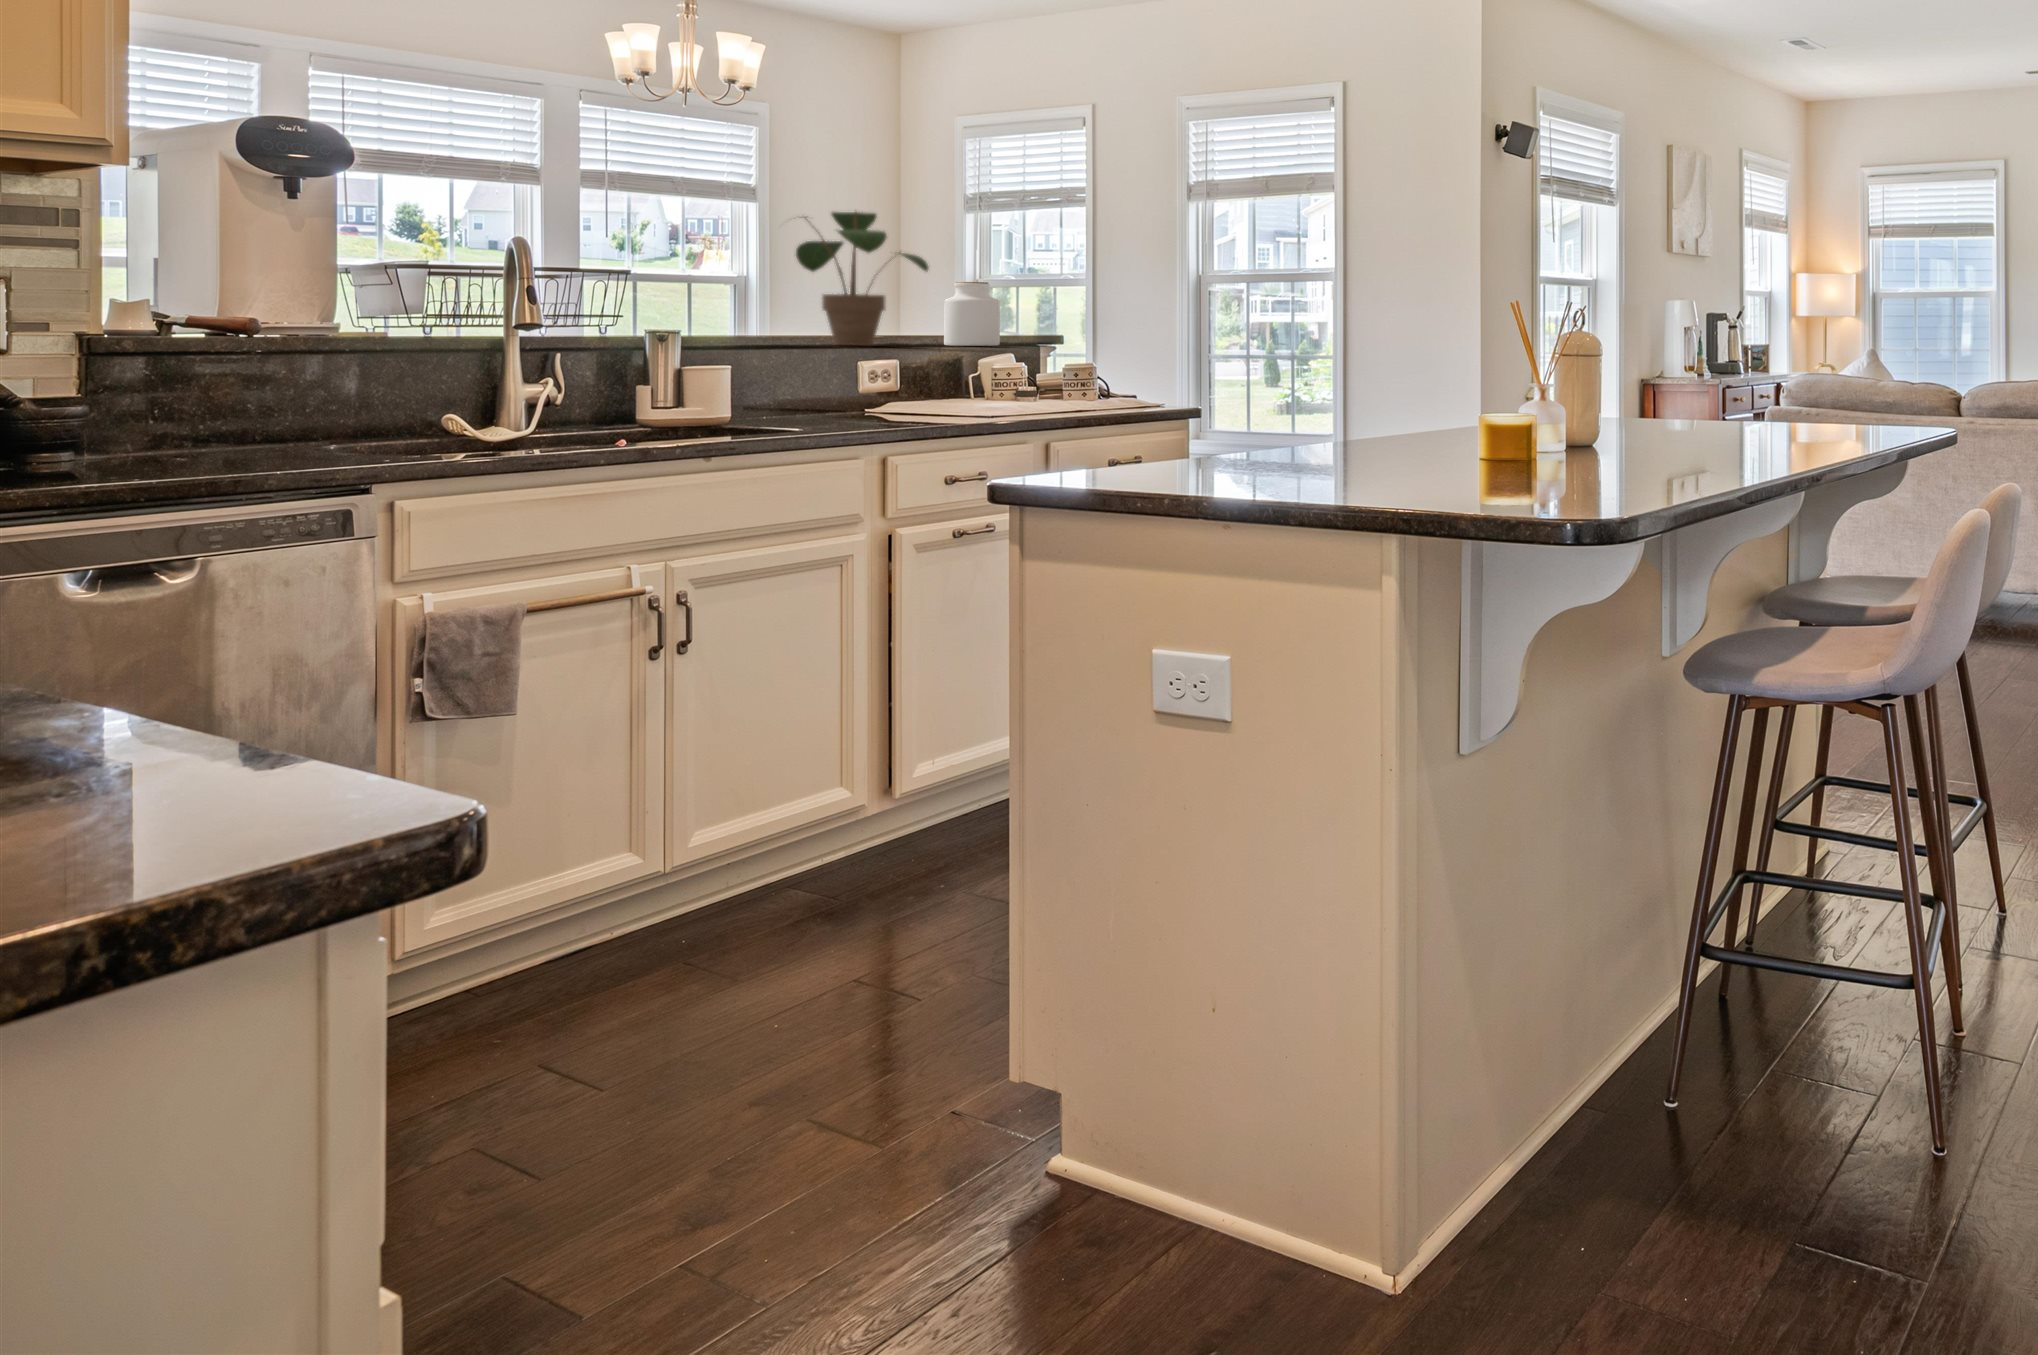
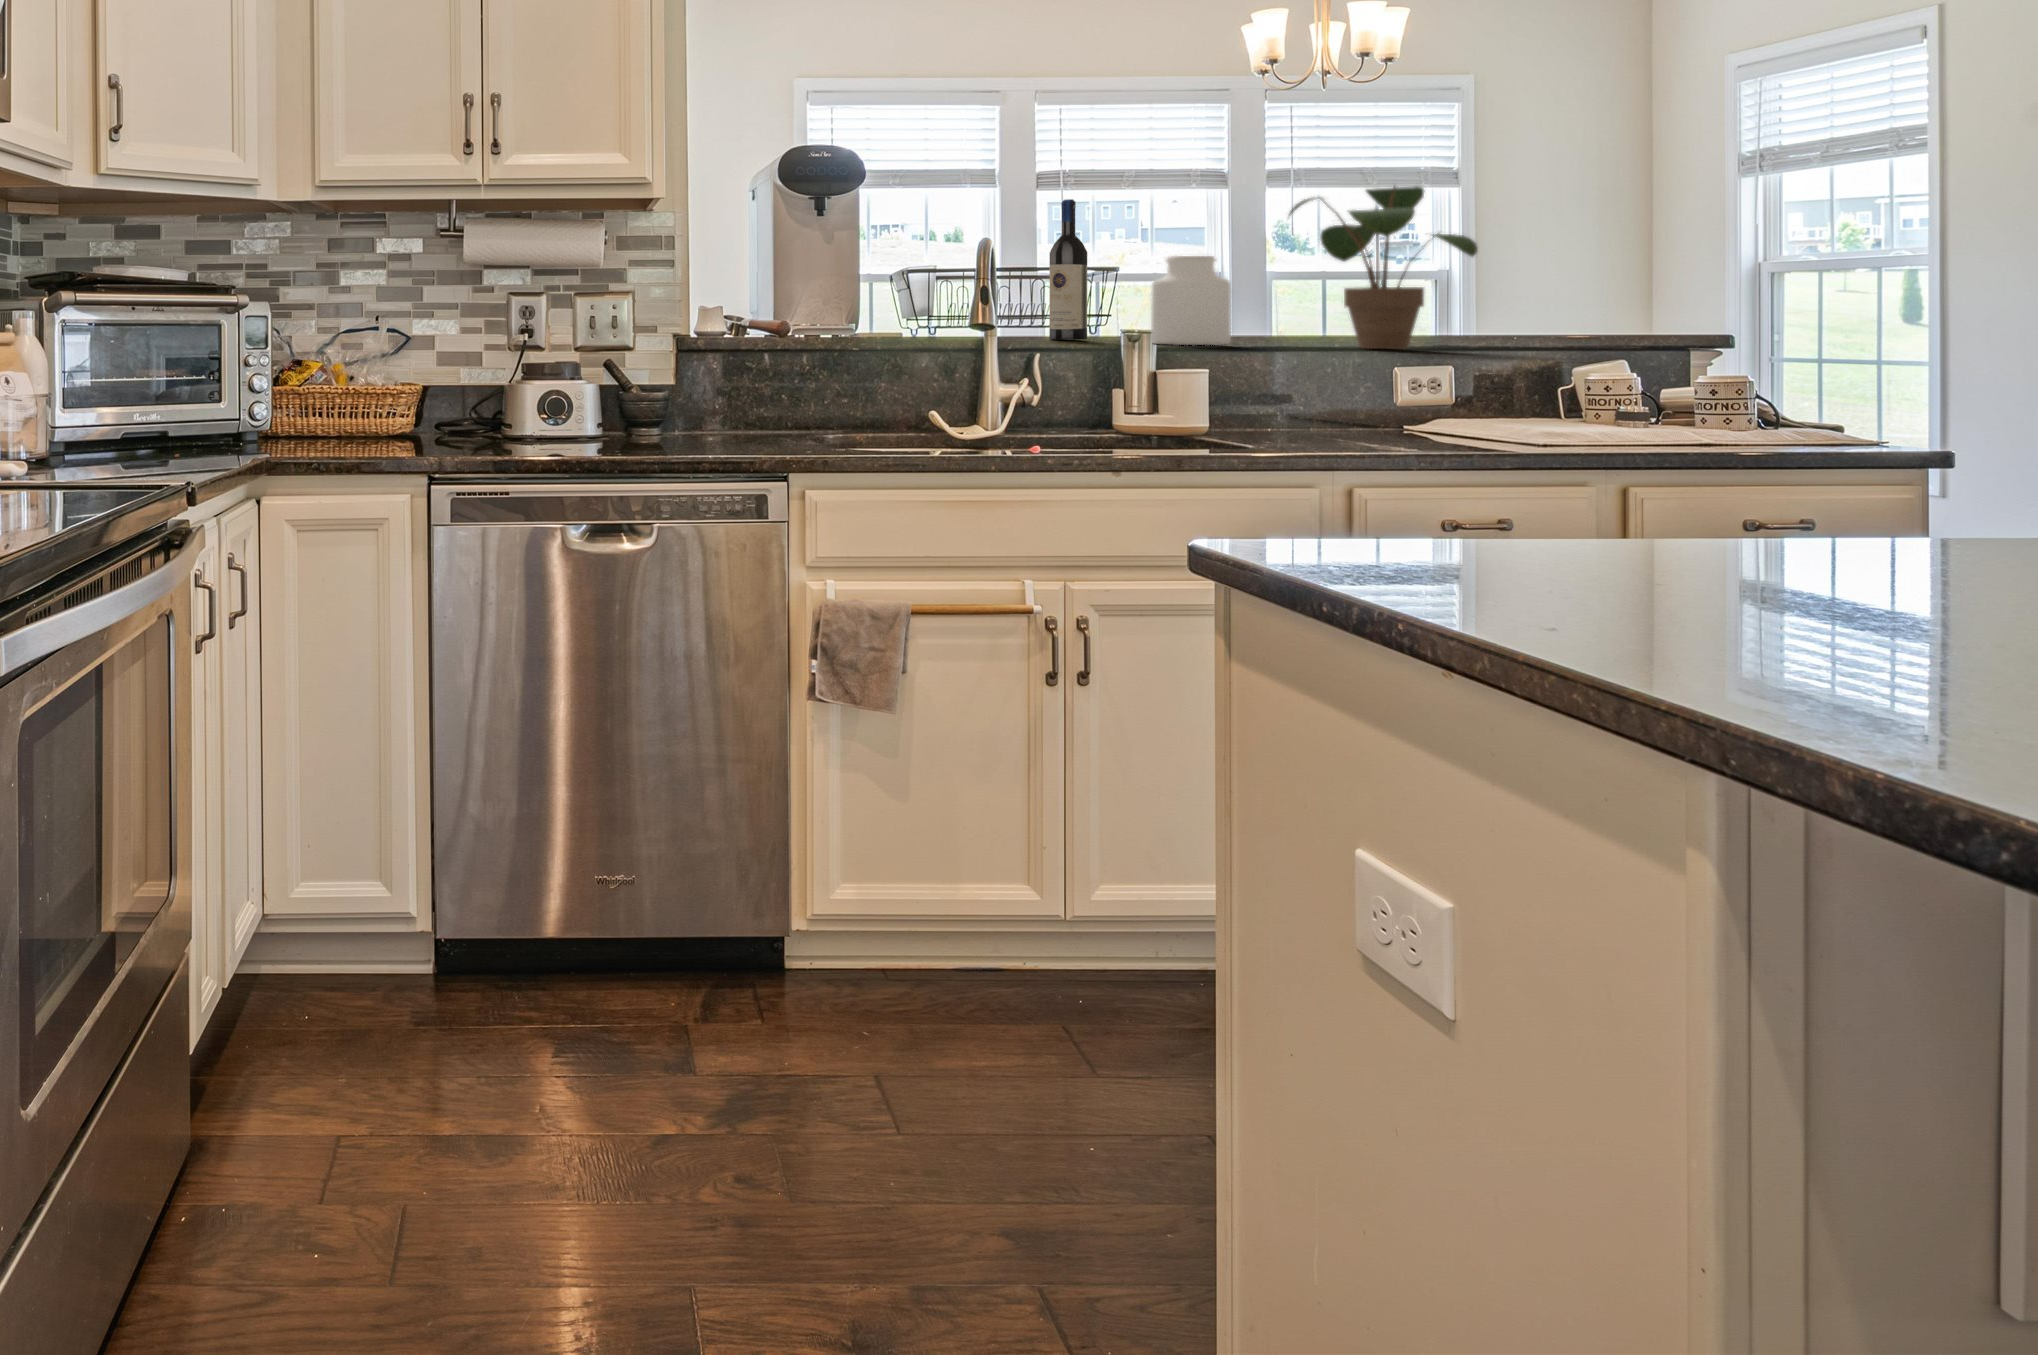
wine bottle: none [556,201,597,340] -> present [1049,199,1087,340]
jar: present [944,282,1000,346] -> present [1151,256,1231,345]

